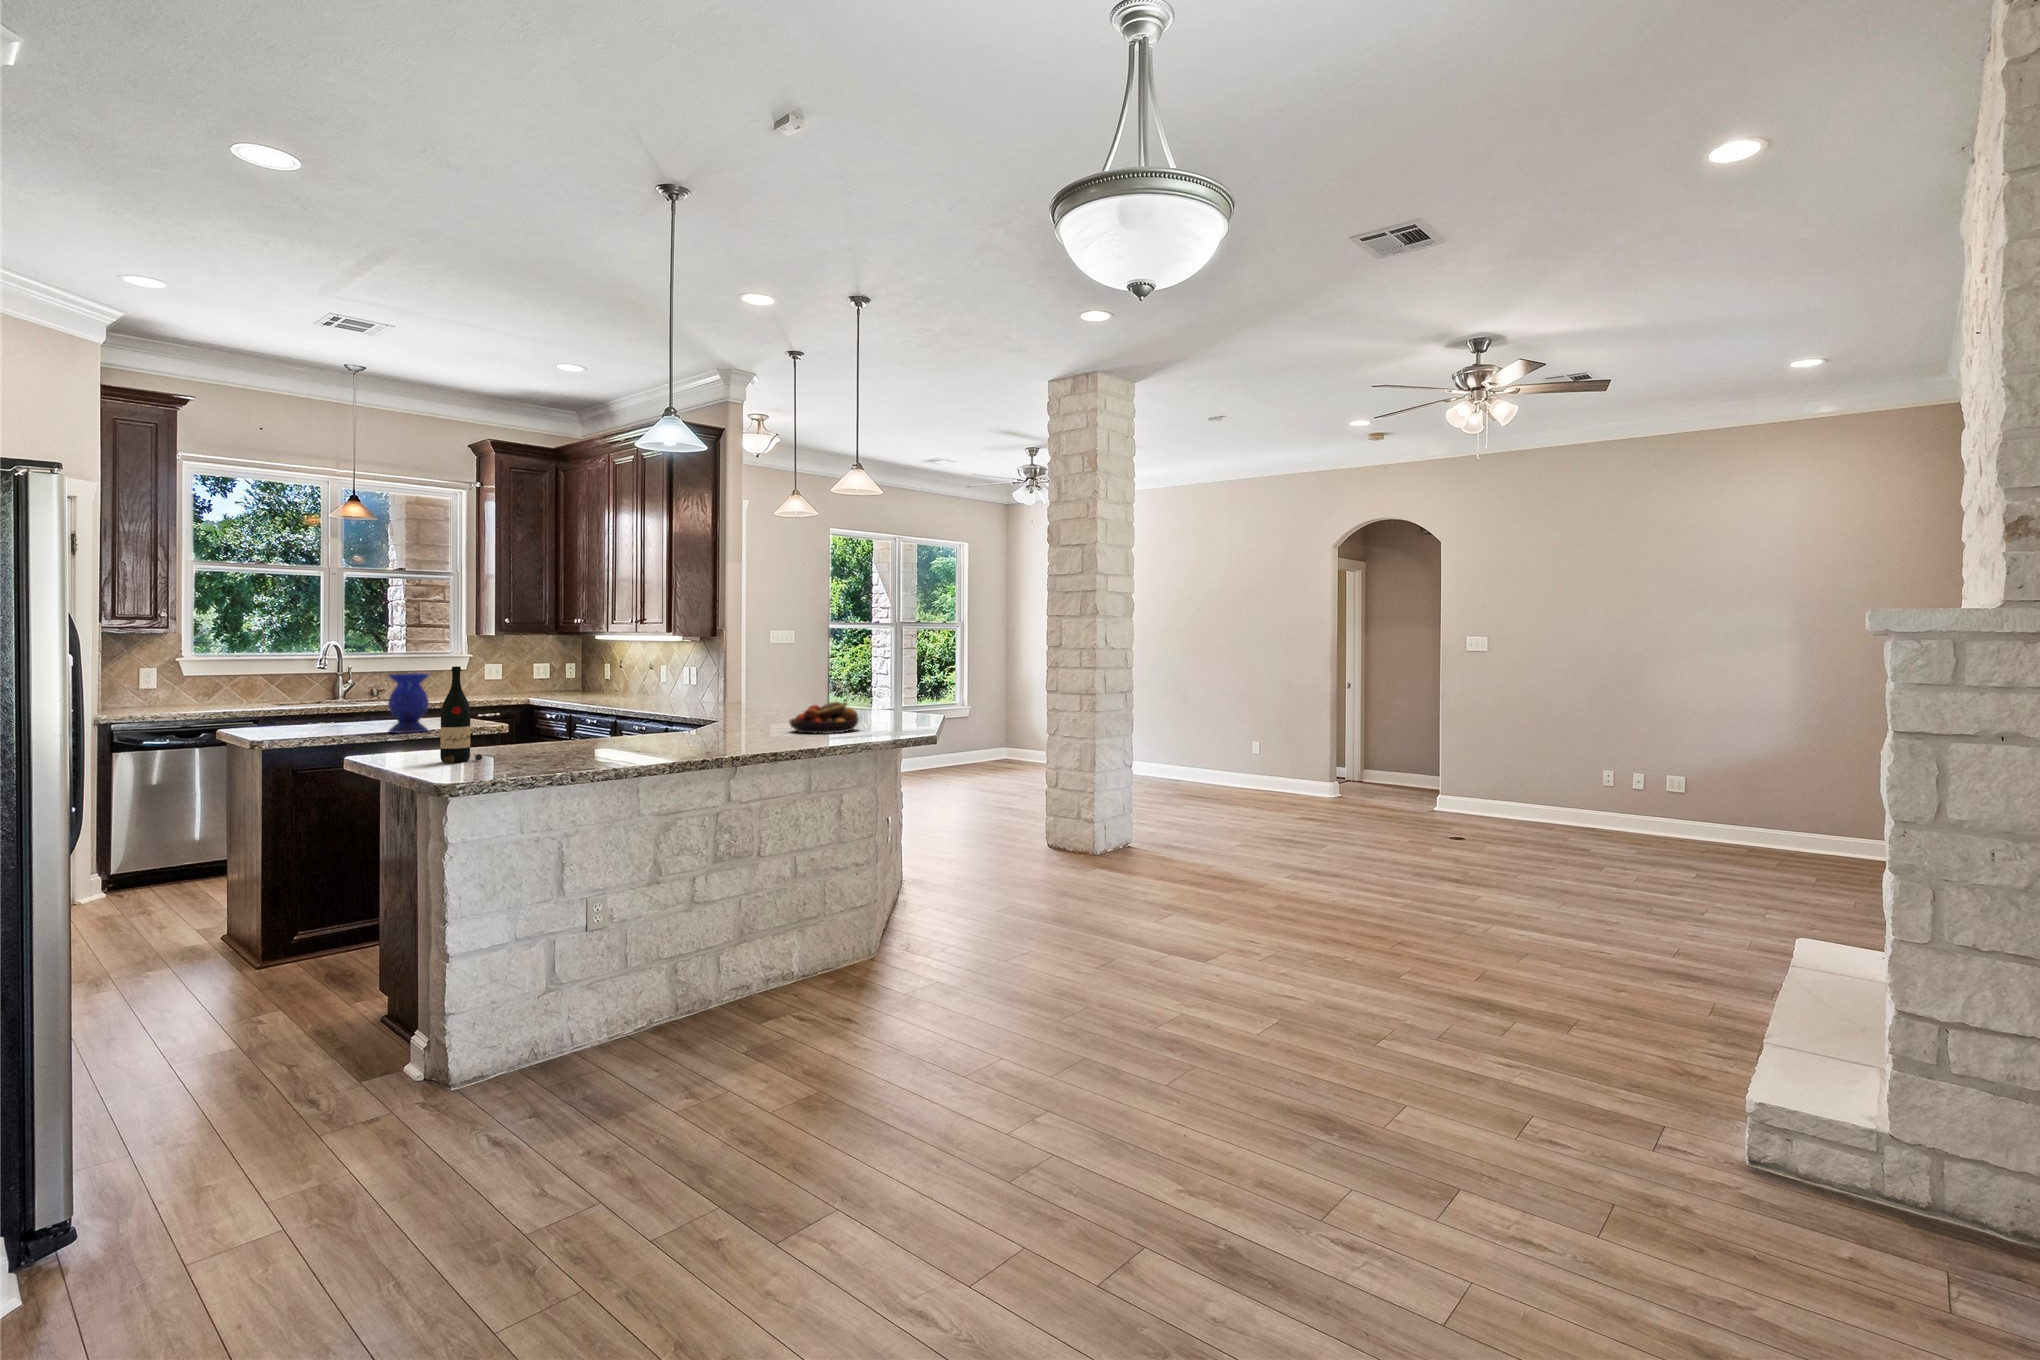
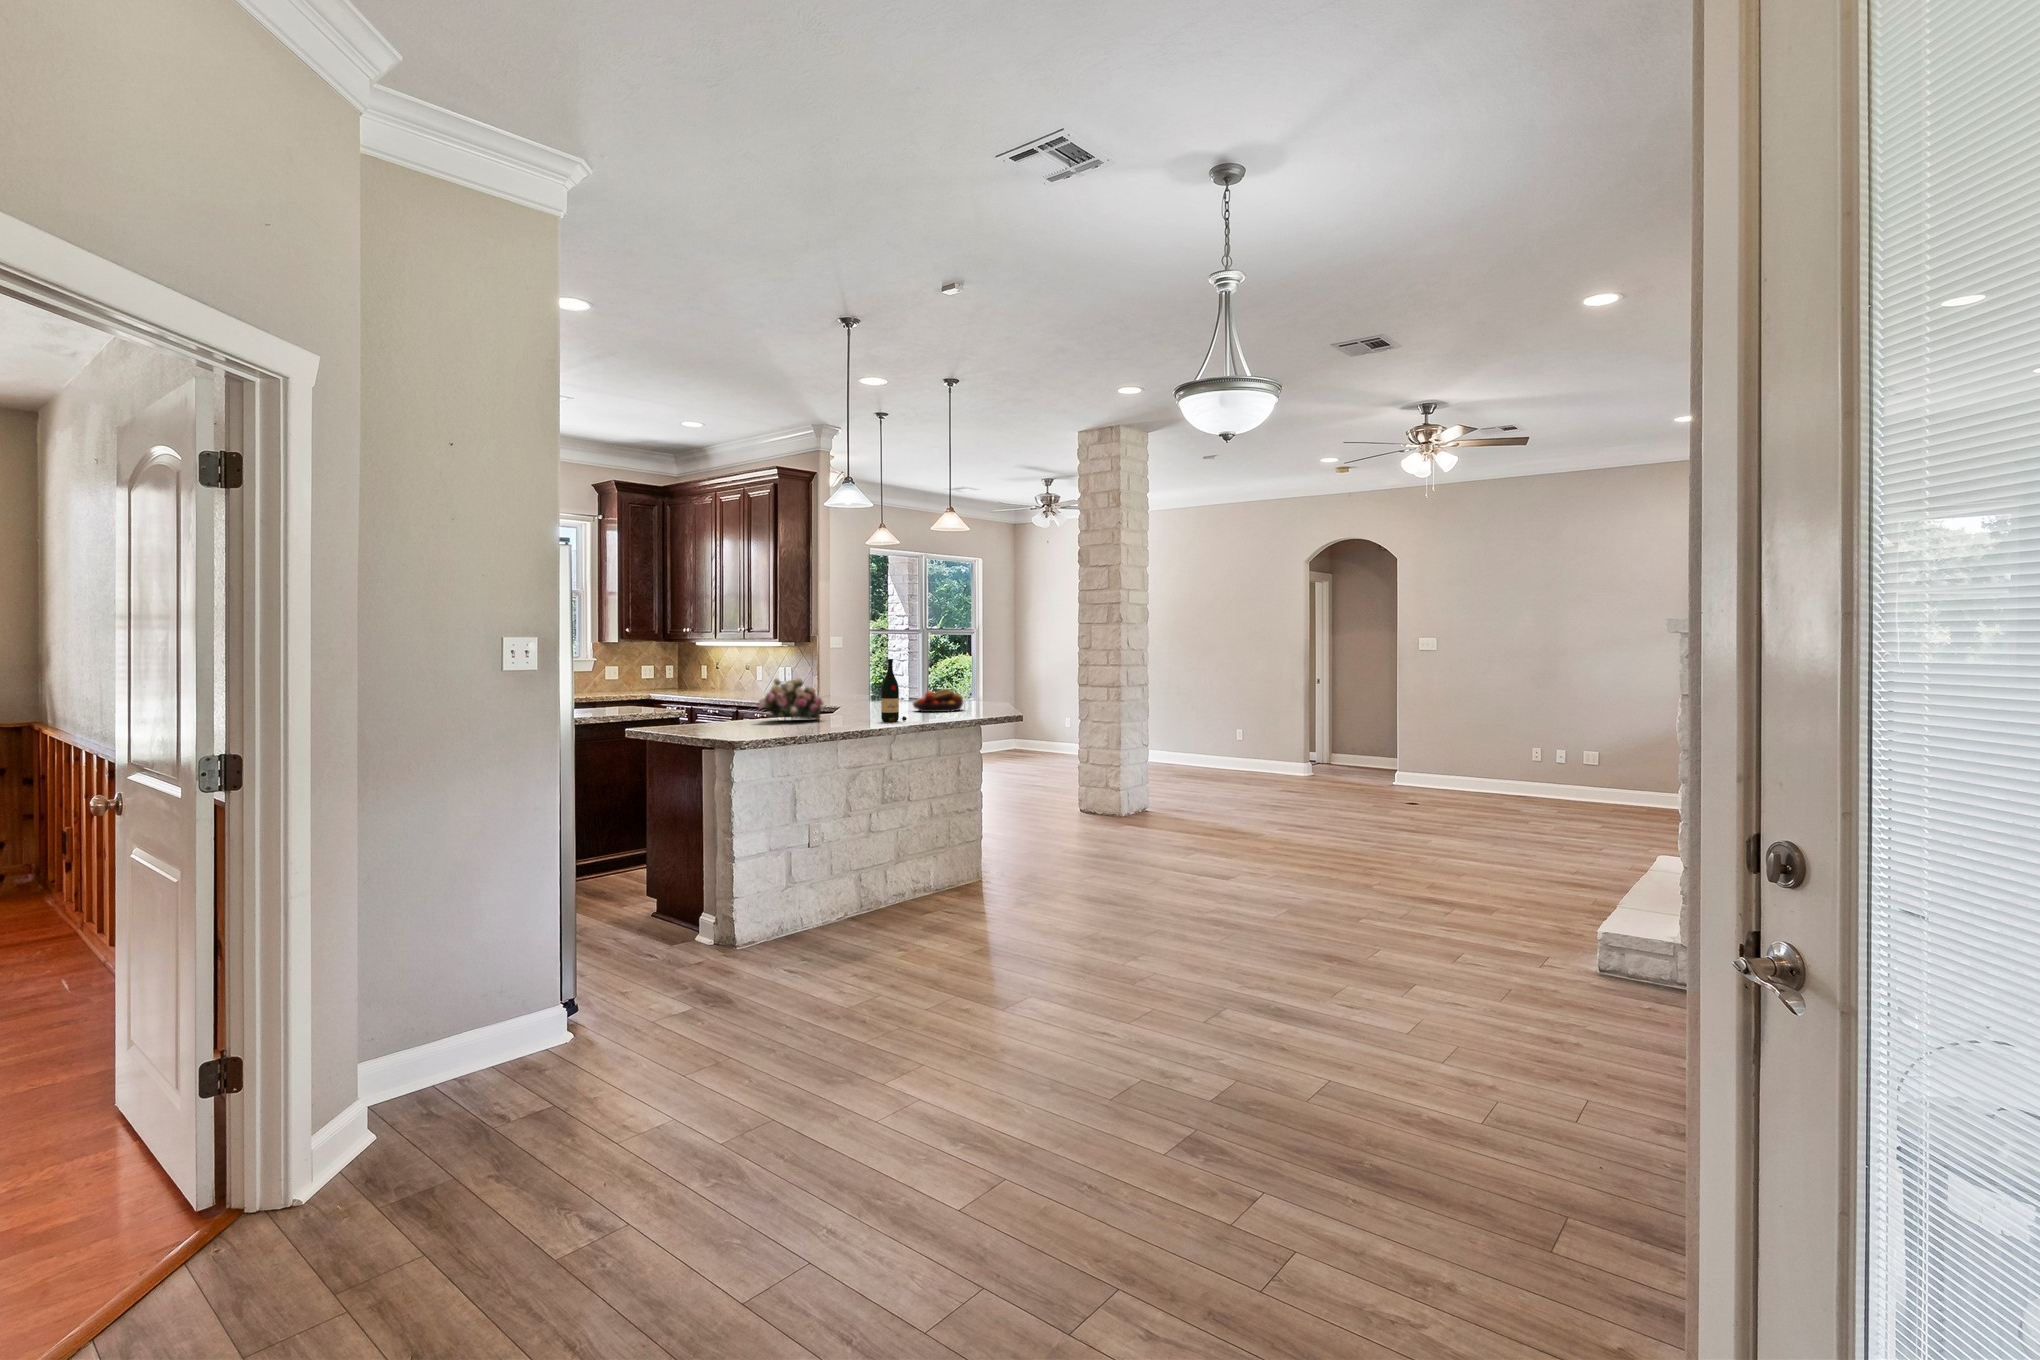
wine bottle: present [440,666,482,763] -> present [881,659,907,722]
vase: present [388,673,429,733] -> none [605,671,636,715]
flower arrangement: none [538,688,642,746] -> present [758,678,824,719]

